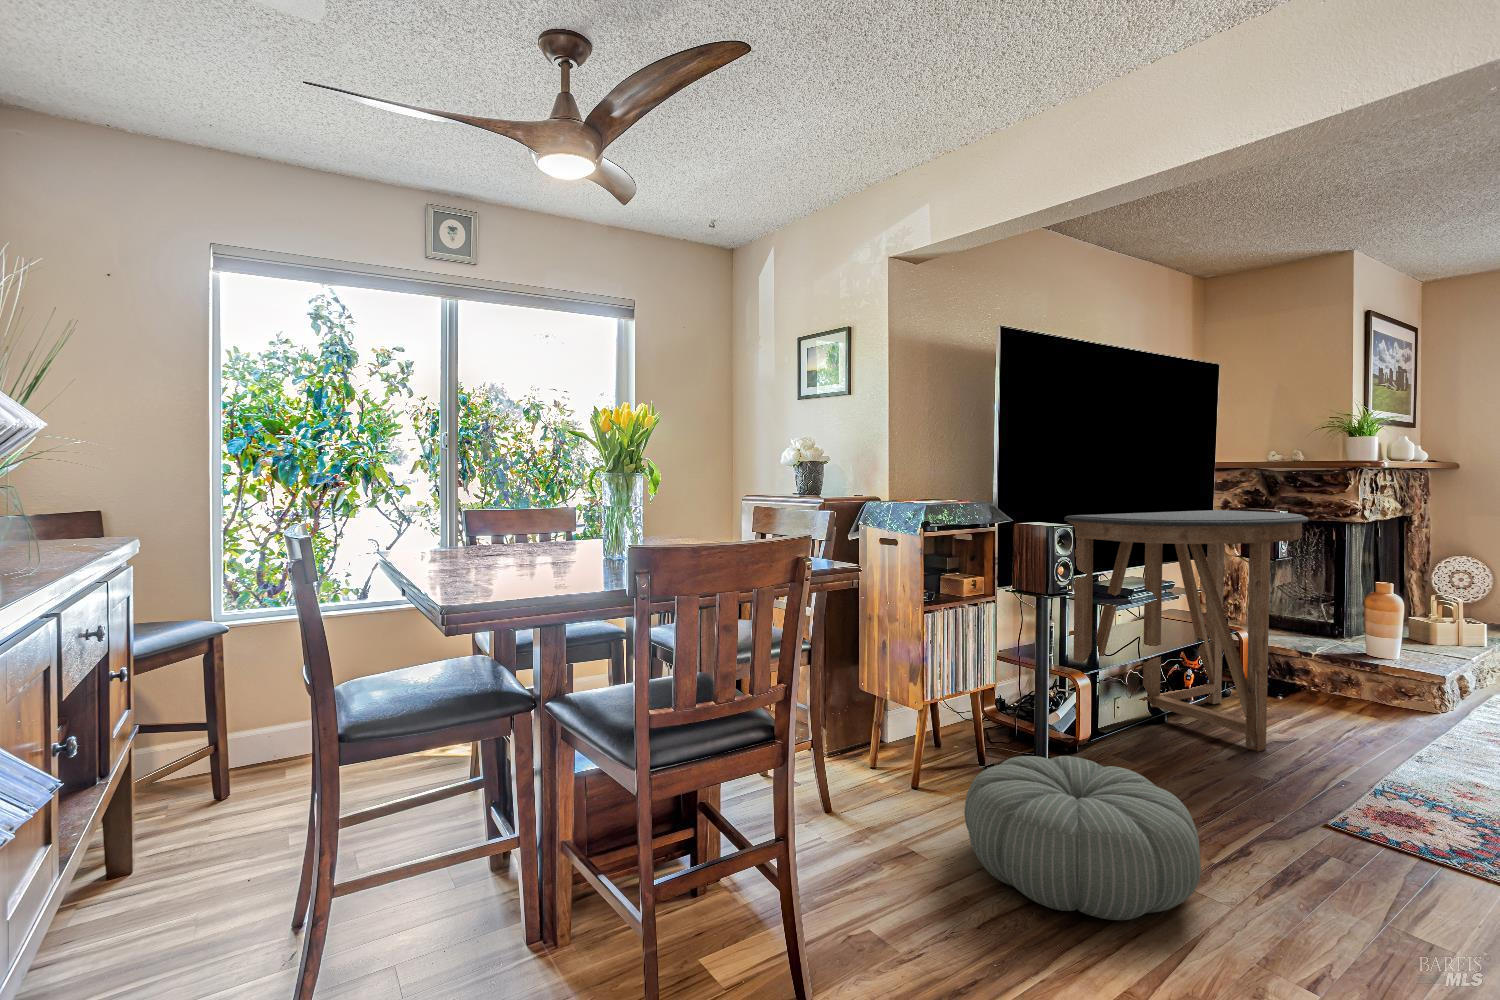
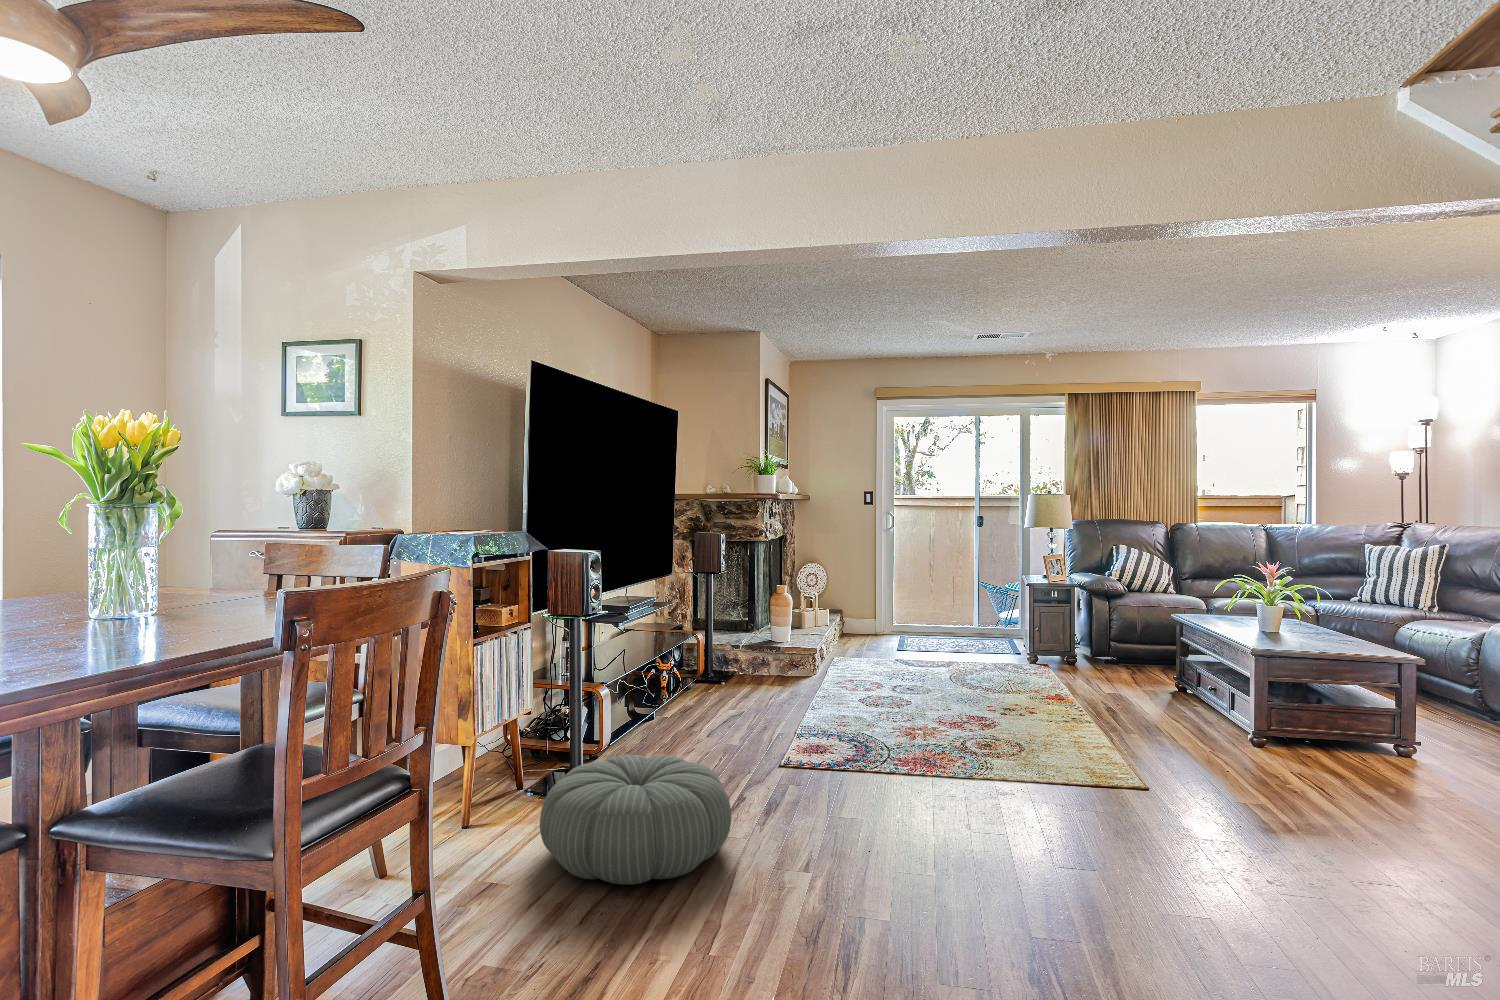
console table: present [1064,510,1309,751] -> none [576,533,748,743]

